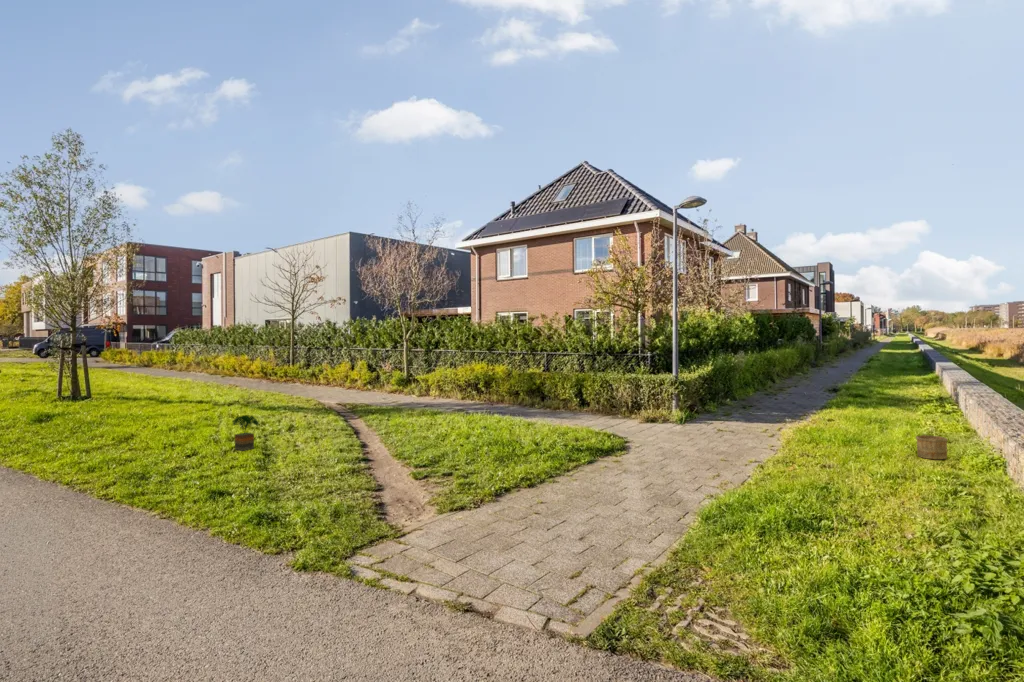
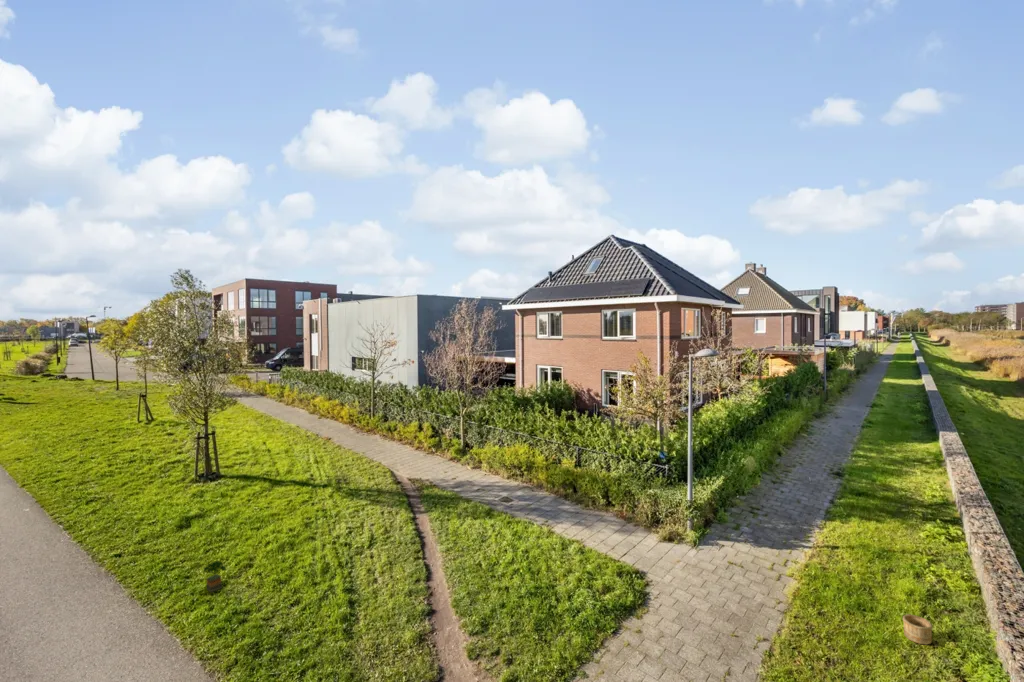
potted tree: present [233,415,259,451] -> present [204,561,225,592]

